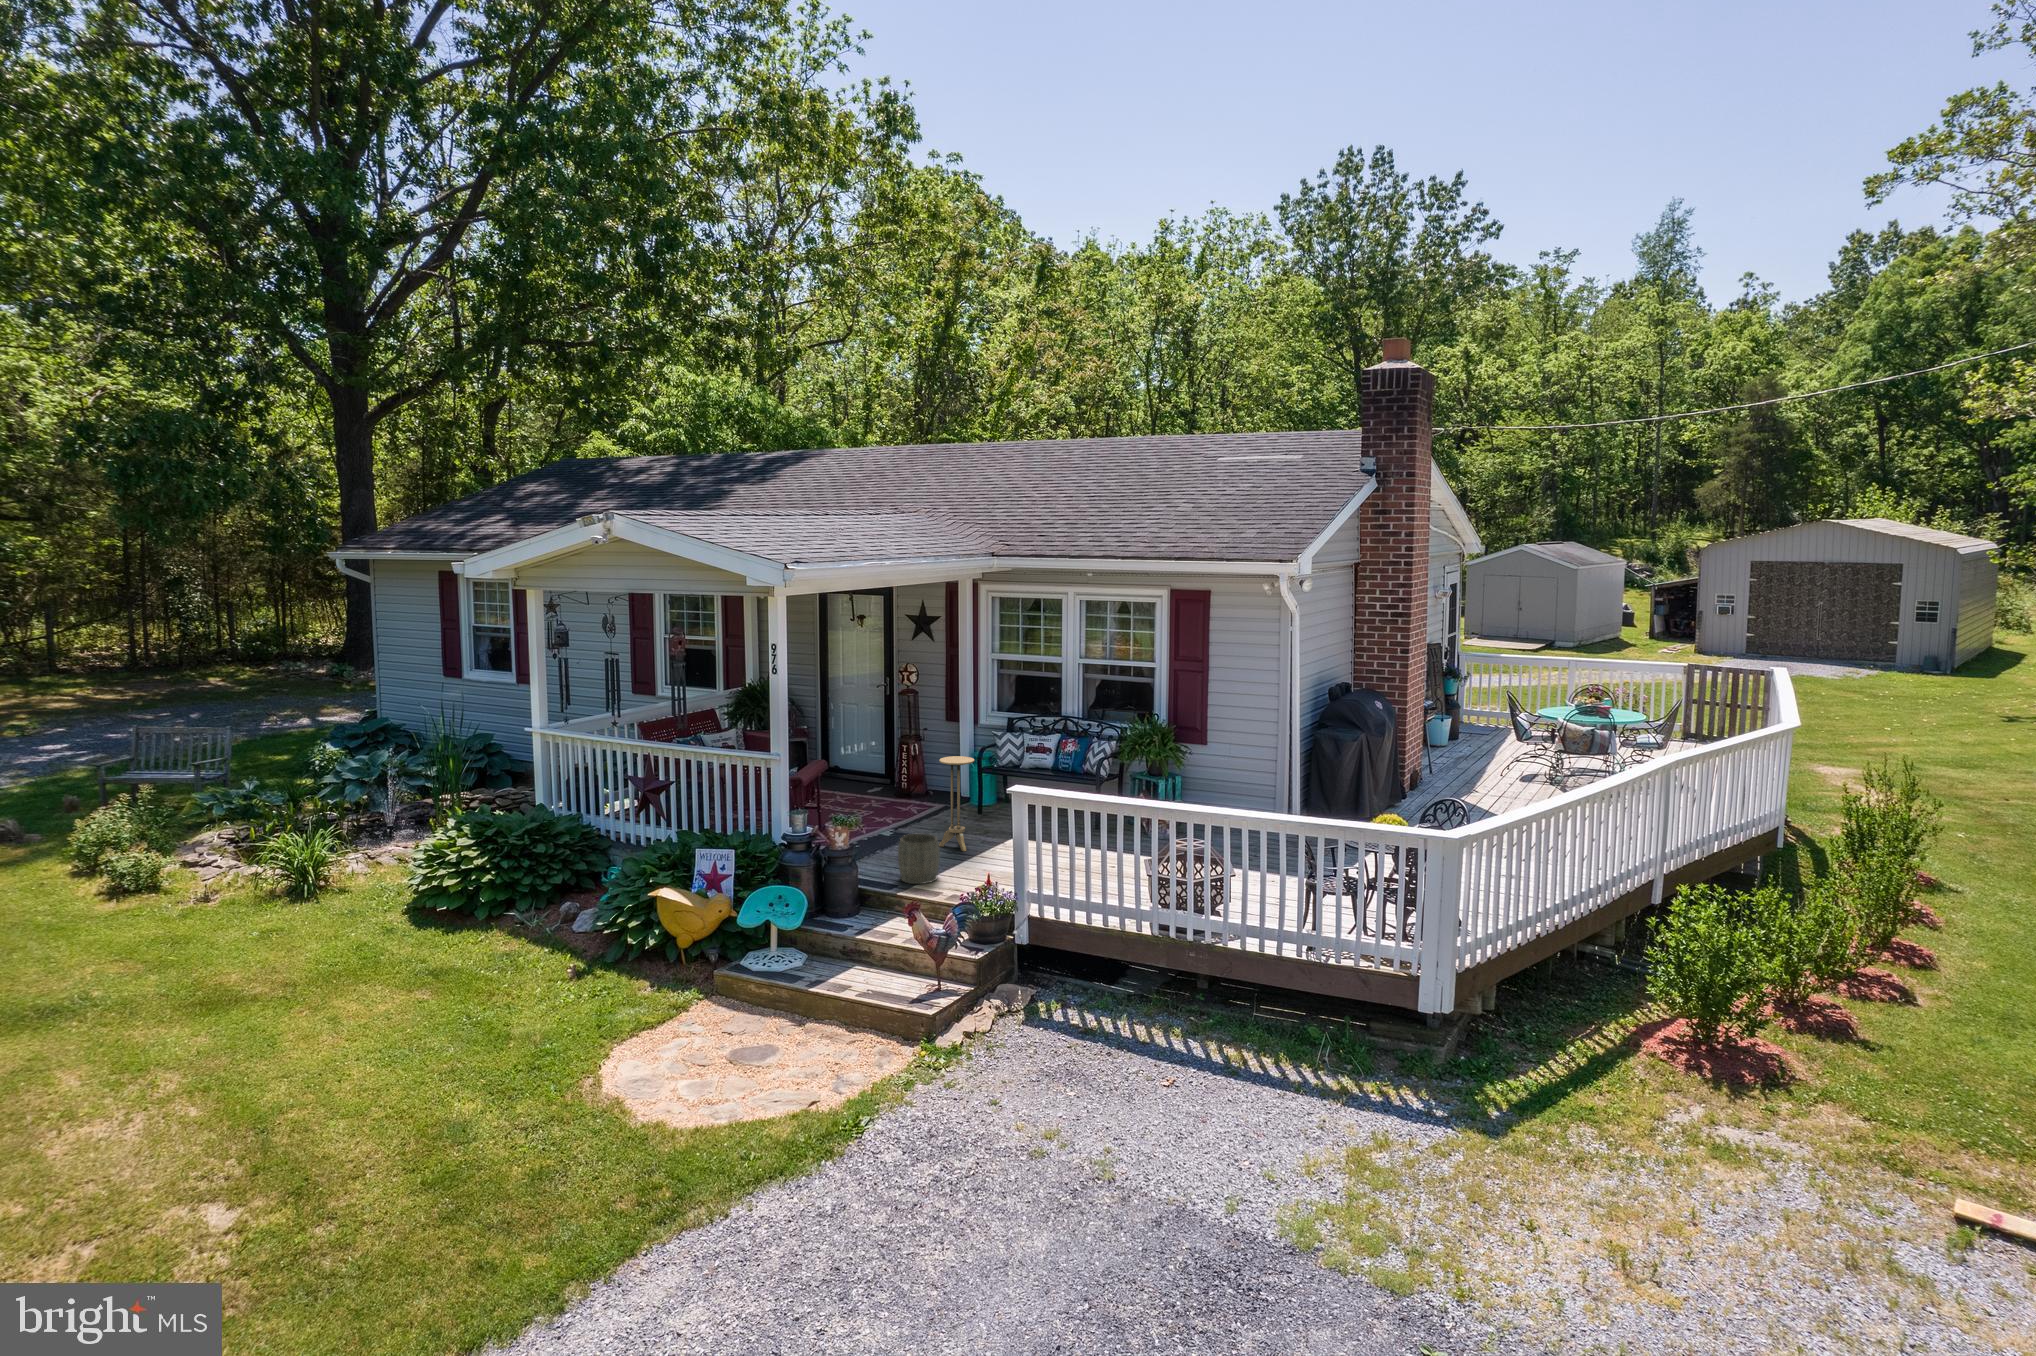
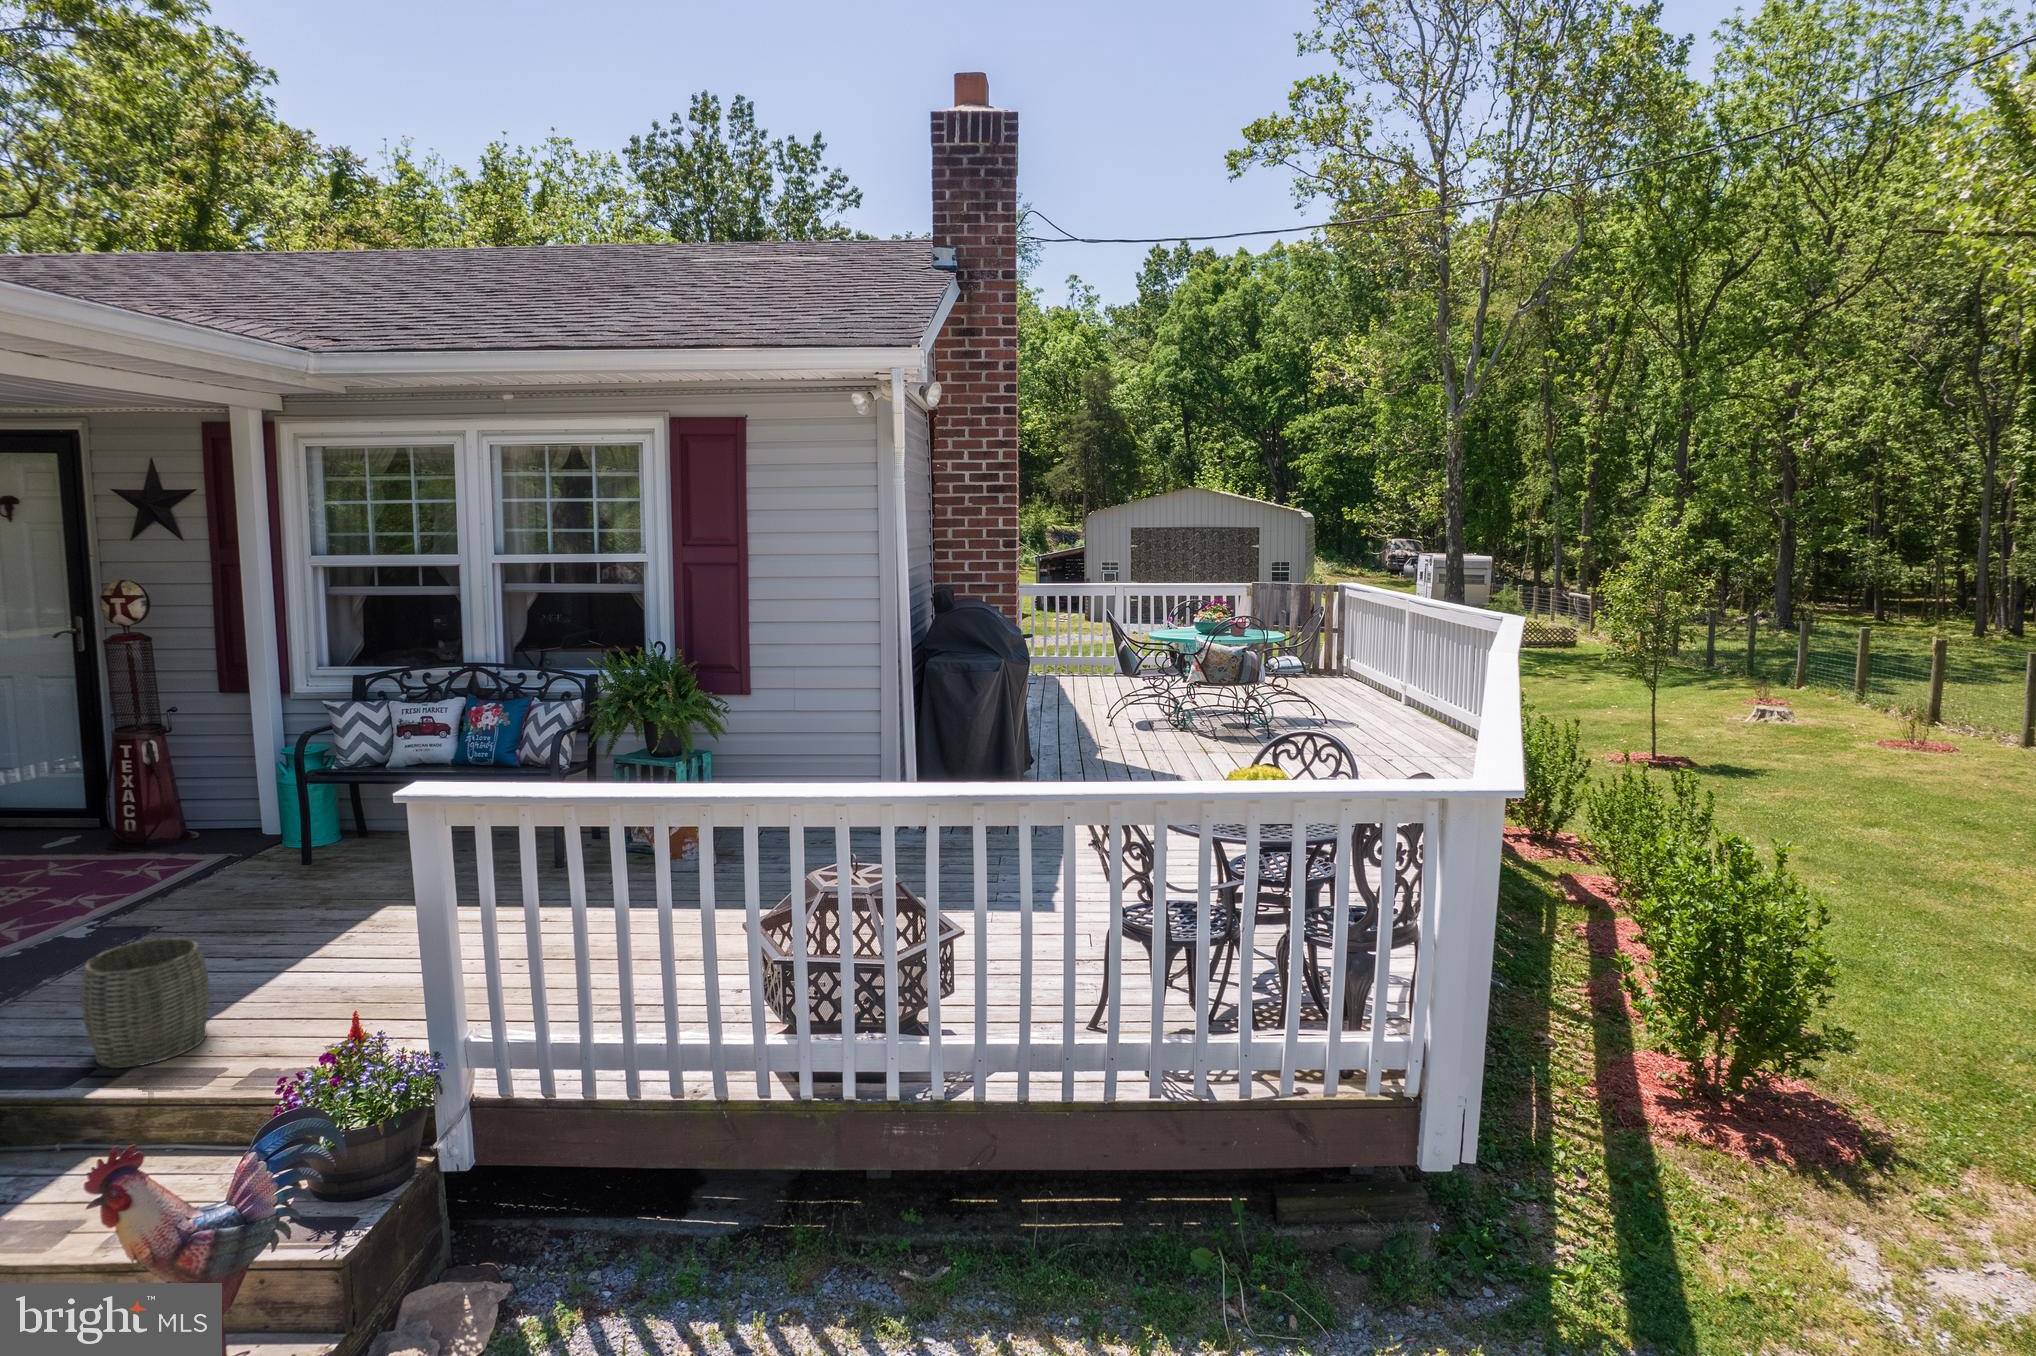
side table: present [939,756,974,851] -> none [195,754,286,950]

